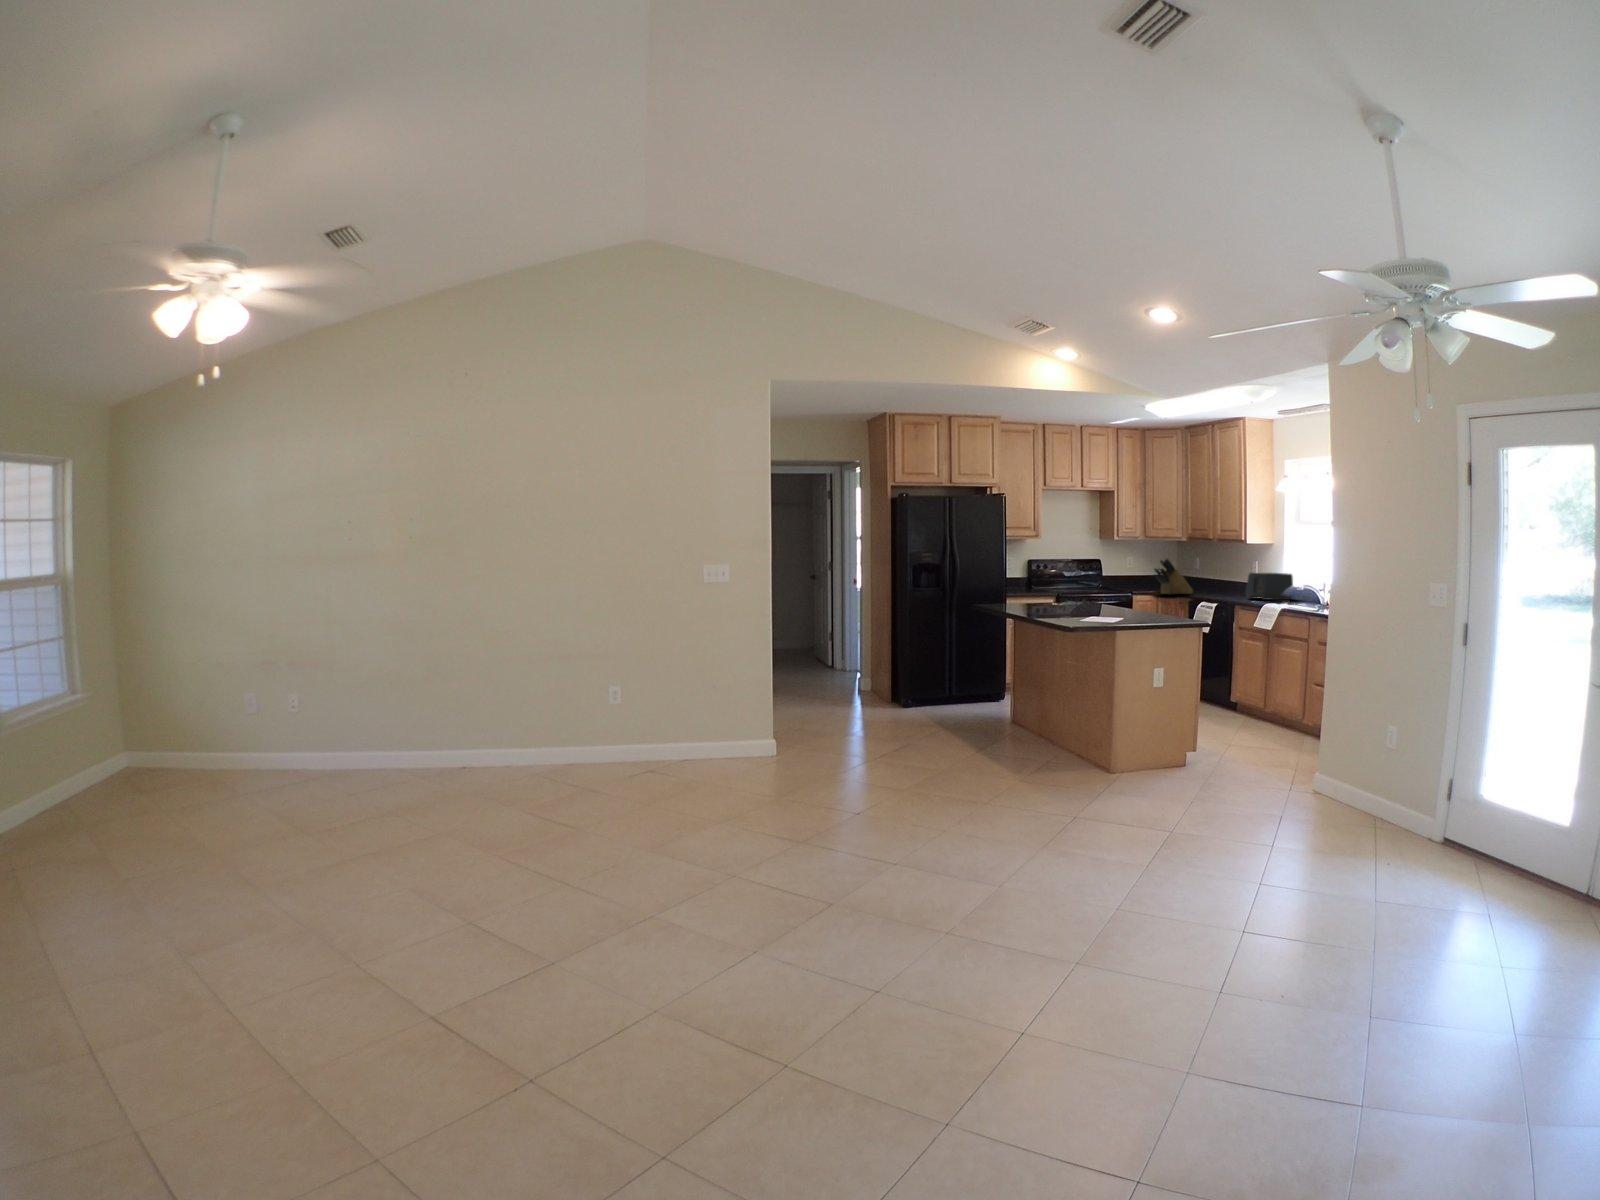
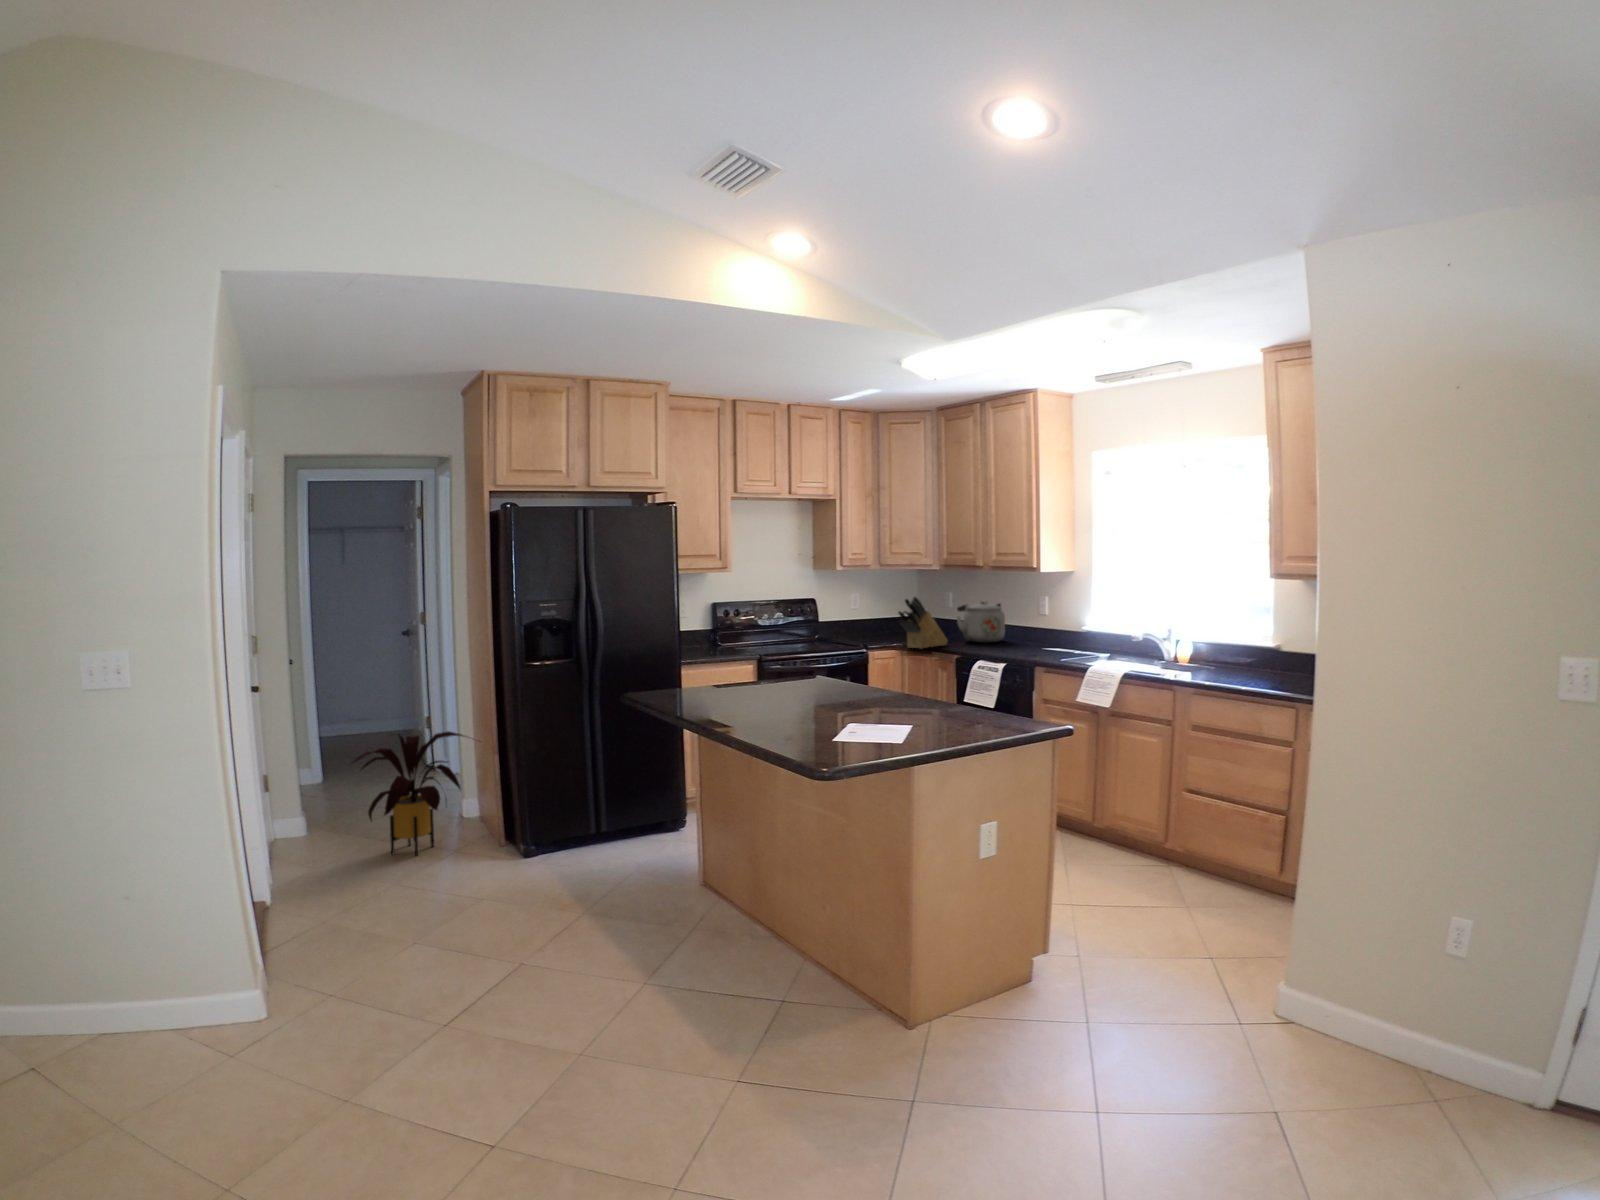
kettle: none [1203,565,1242,594] -> present [957,601,1005,643]
toaster: present [1246,573,1293,600] -> none [1028,611,1086,653]
house plant: none [818,619,883,686] -> present [351,731,464,856]

